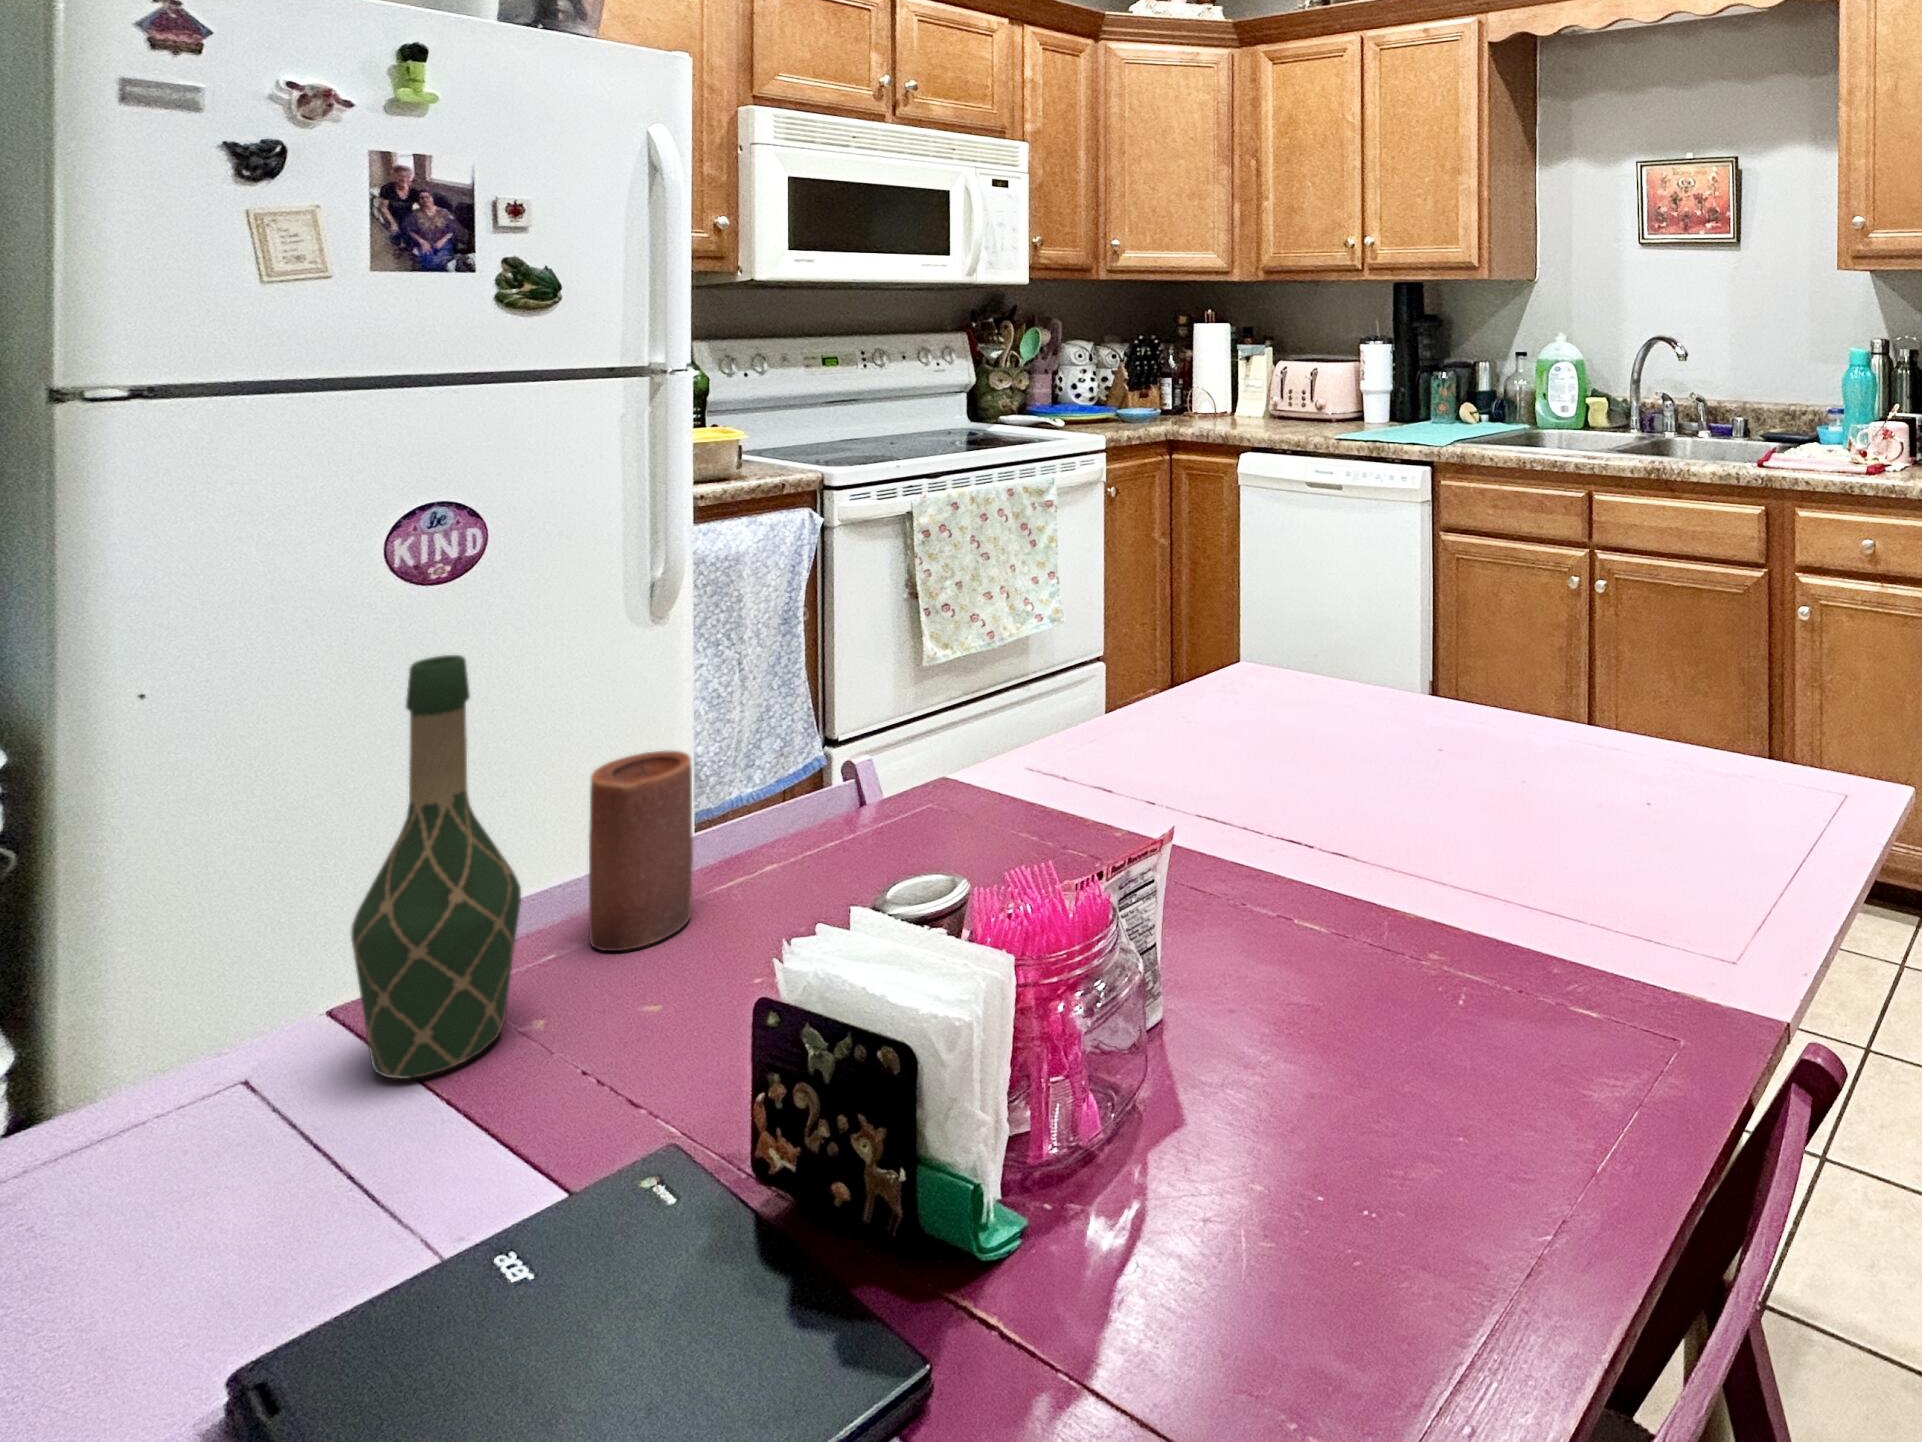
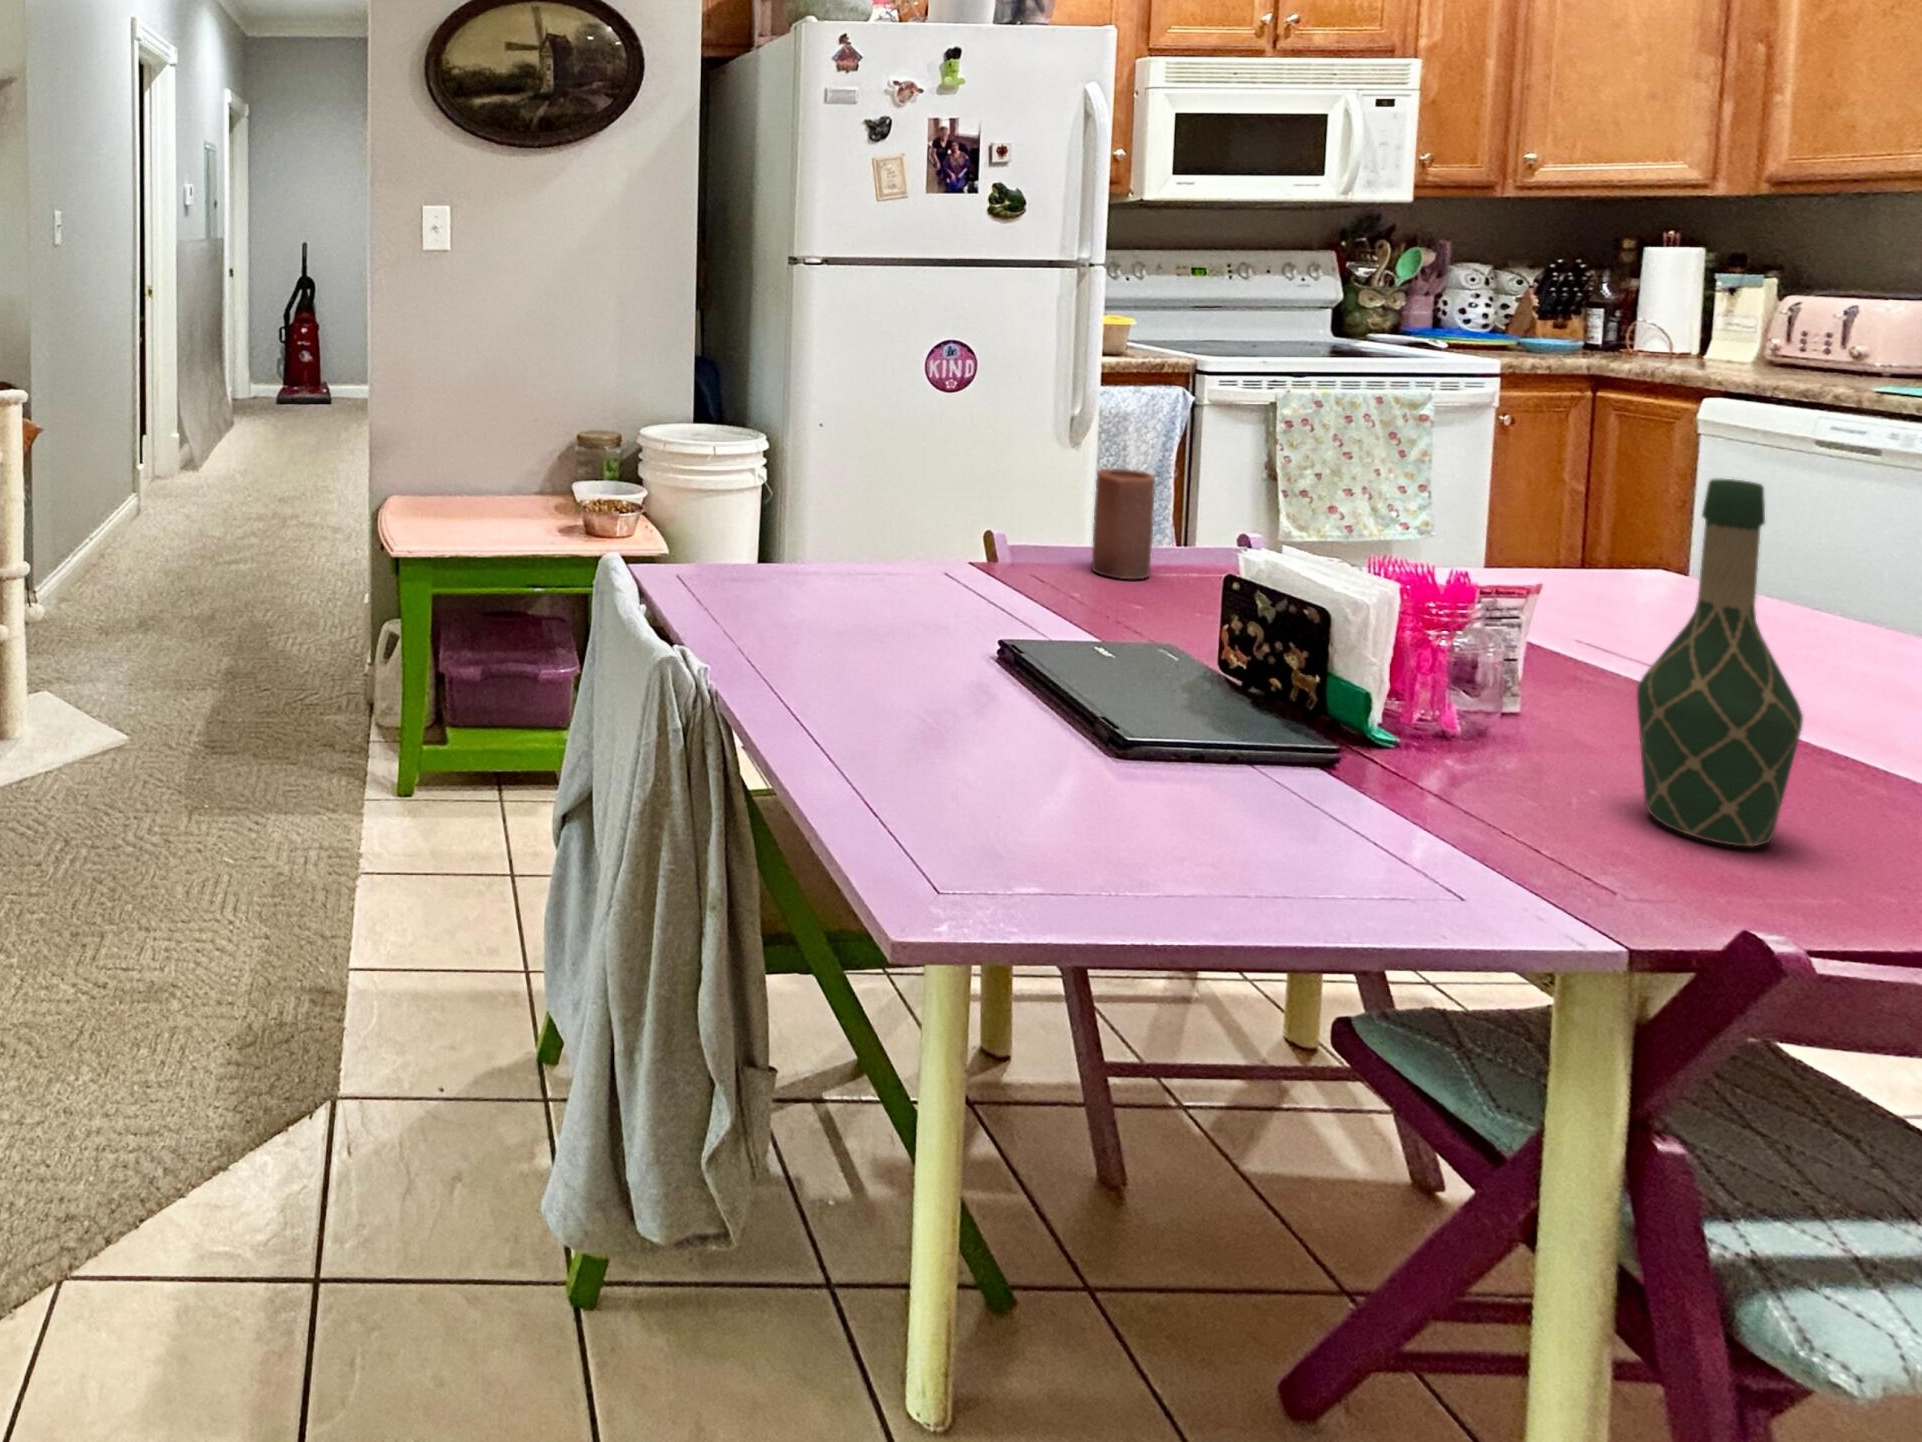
wine bottle: present [351,655,521,1079] -> present [1637,478,1803,846]

